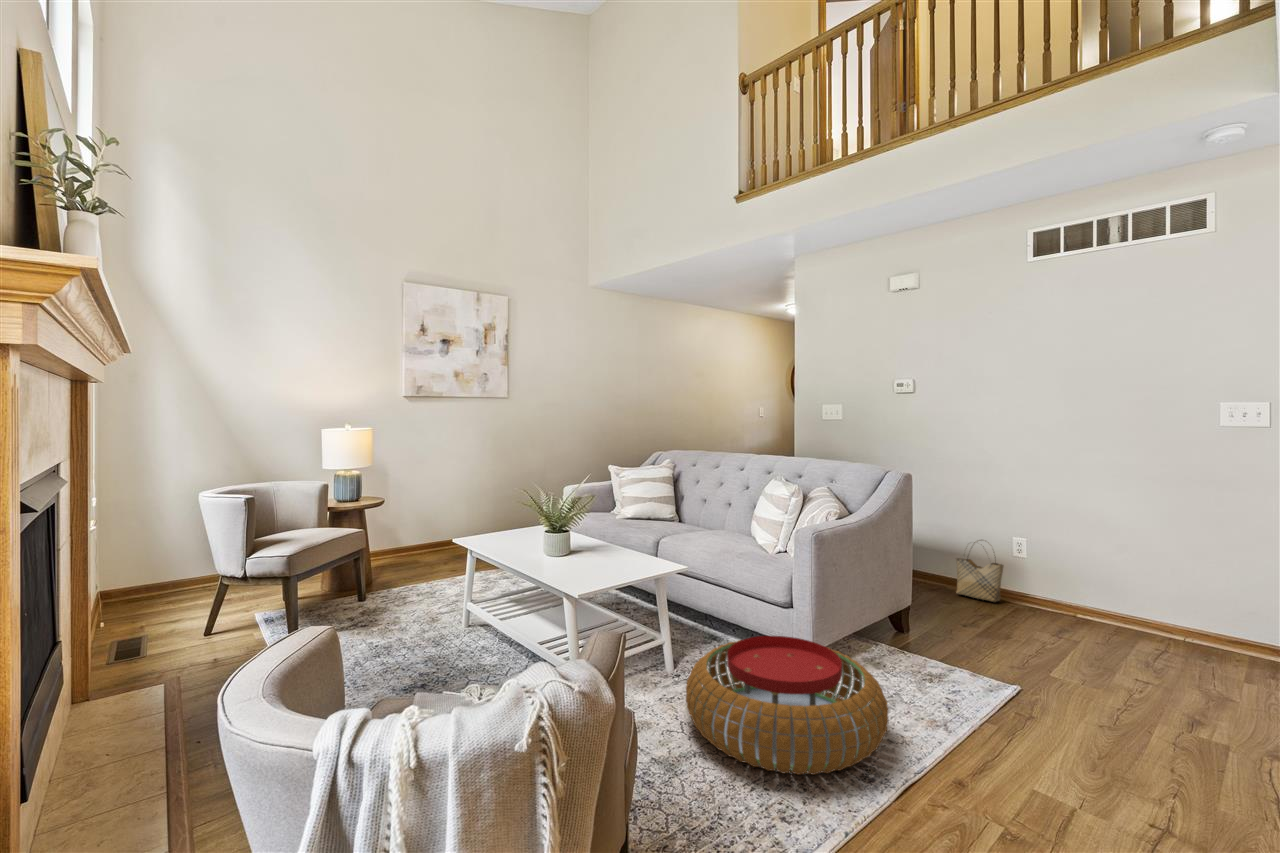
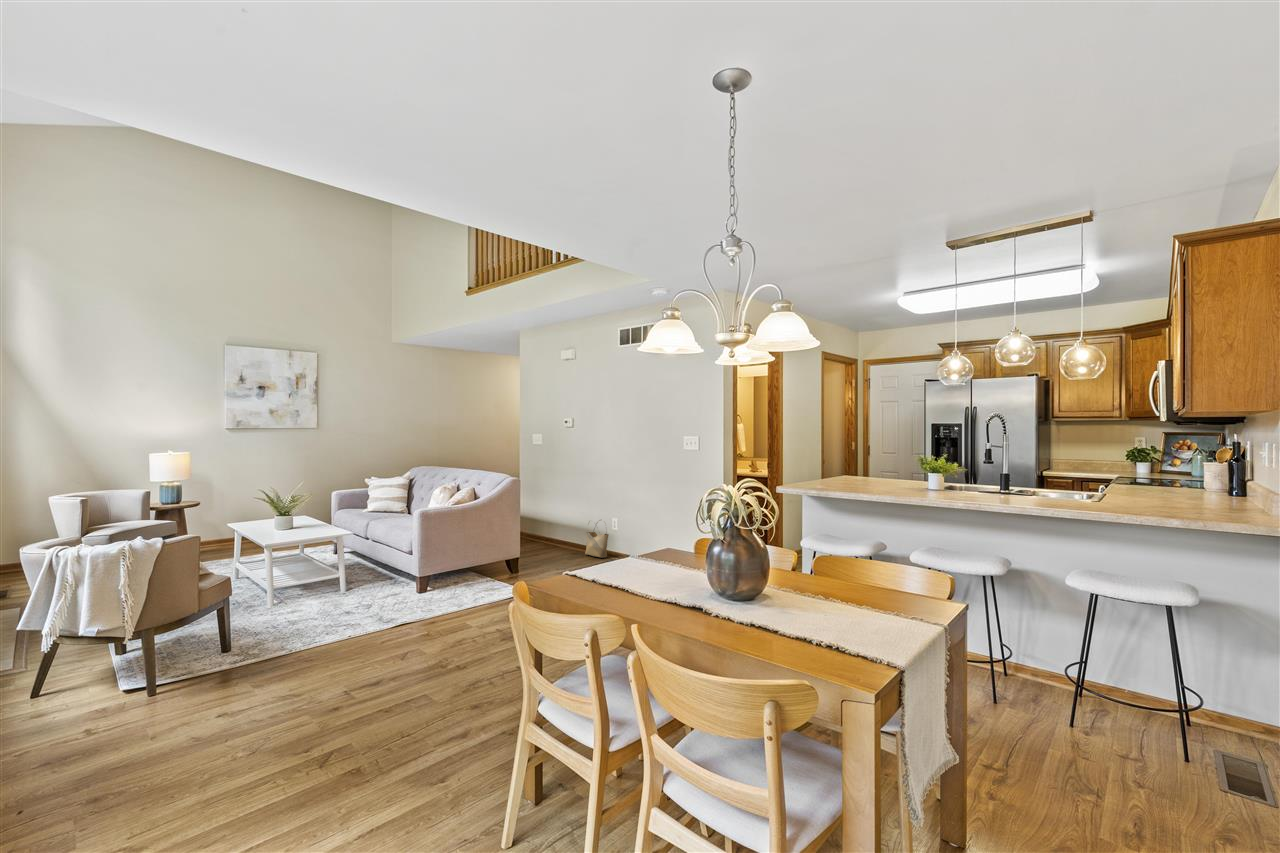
pouf: present [686,636,889,775] -> none [320,570,435,631]

